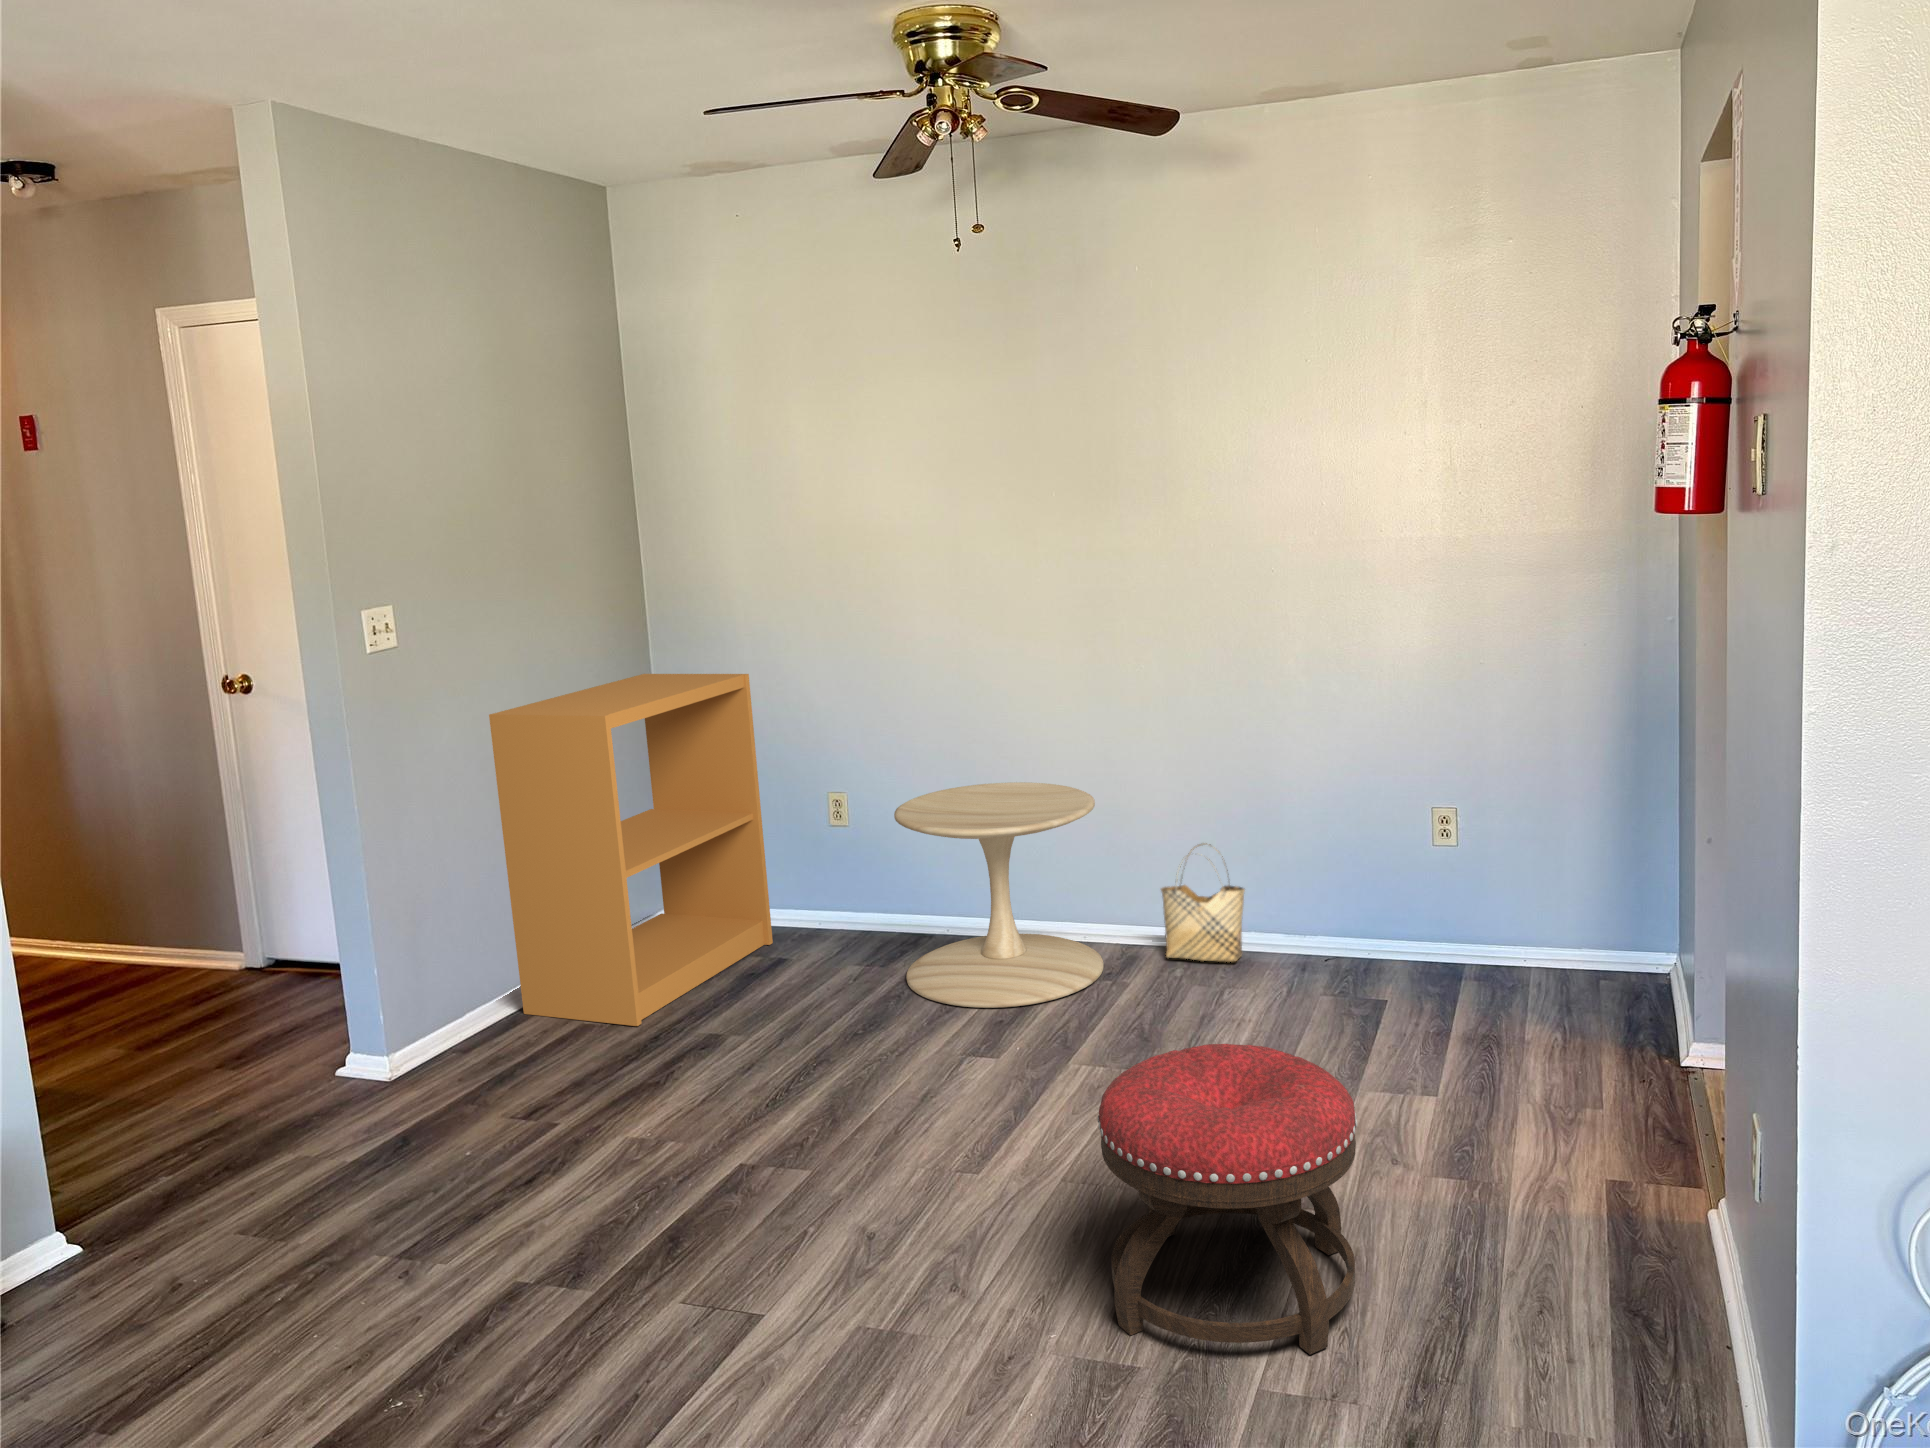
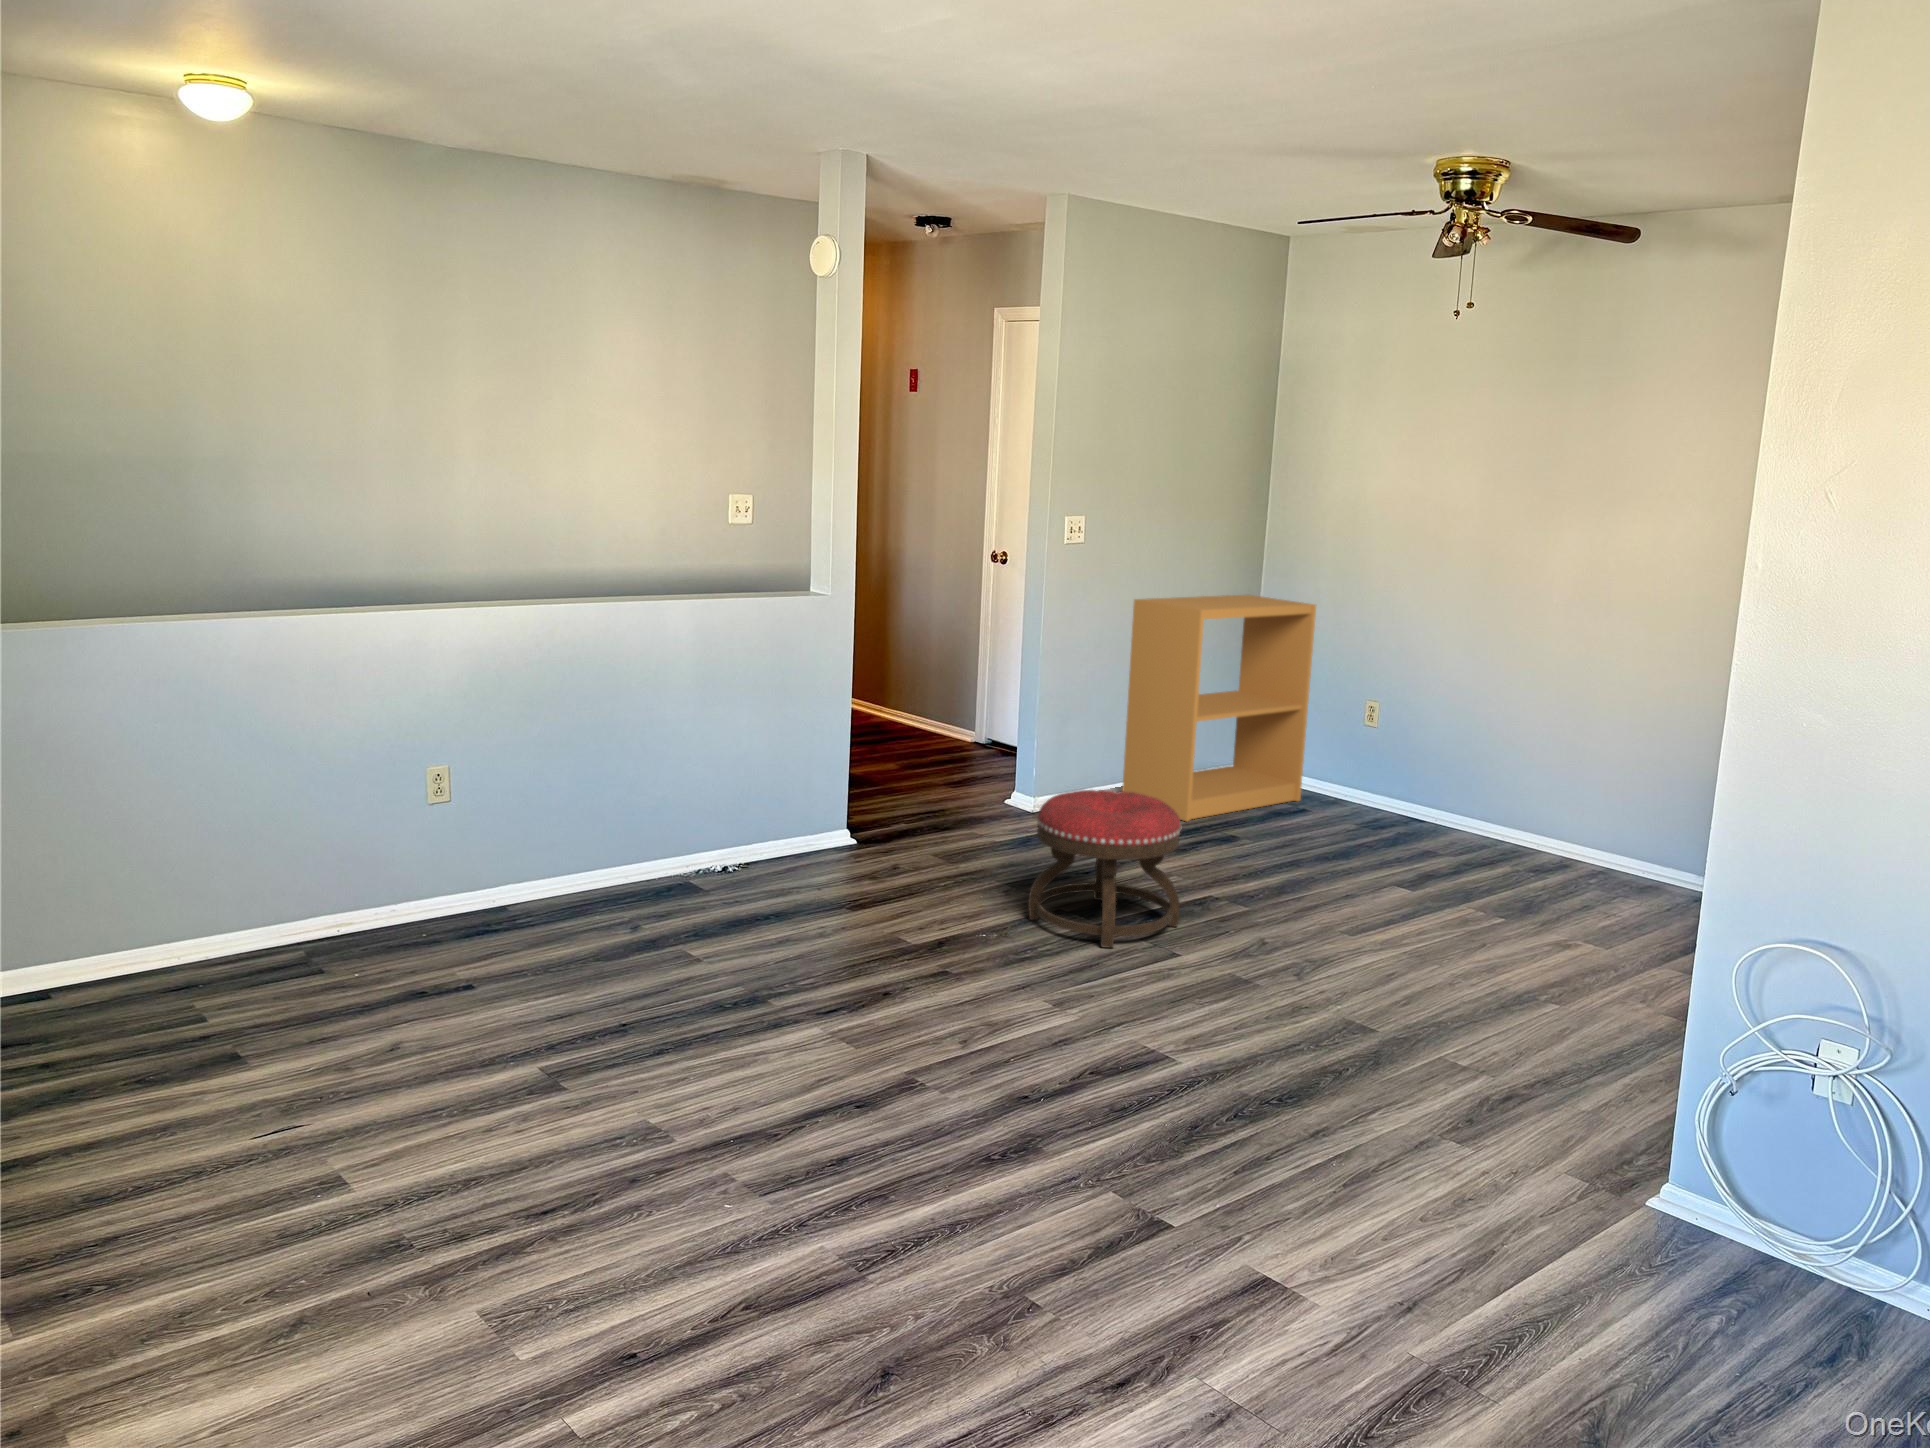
side table: present [894,782,1103,1008] -> none [1378,713,1547,875]
woven basket: present [1161,843,1245,962] -> none [1585,792,1660,887]
ottoman: present [1097,1044,1357,1355] -> present [1028,790,1181,948]

